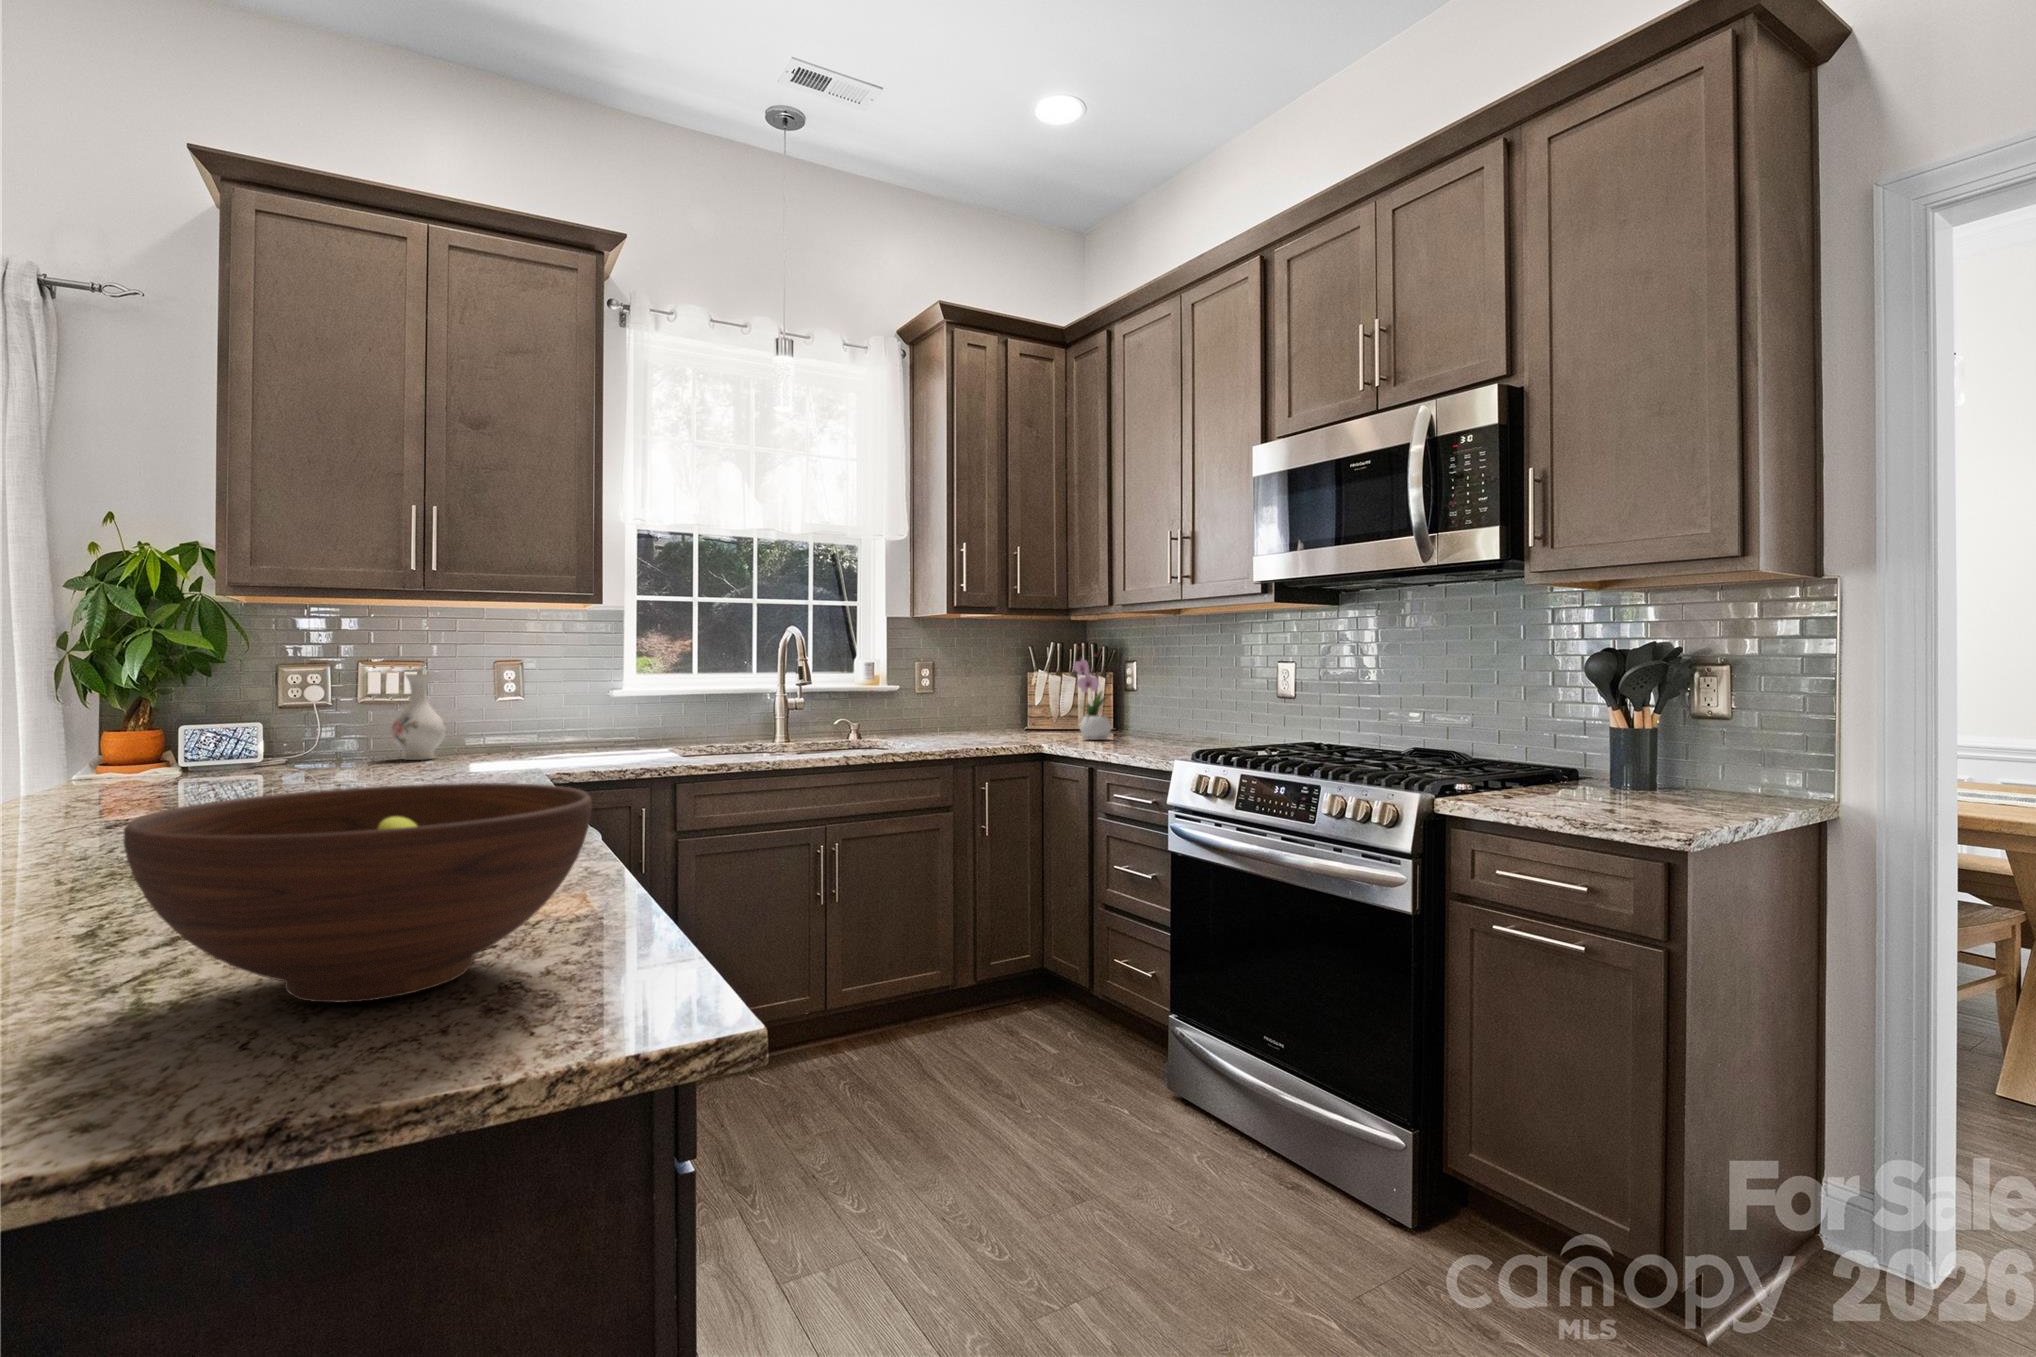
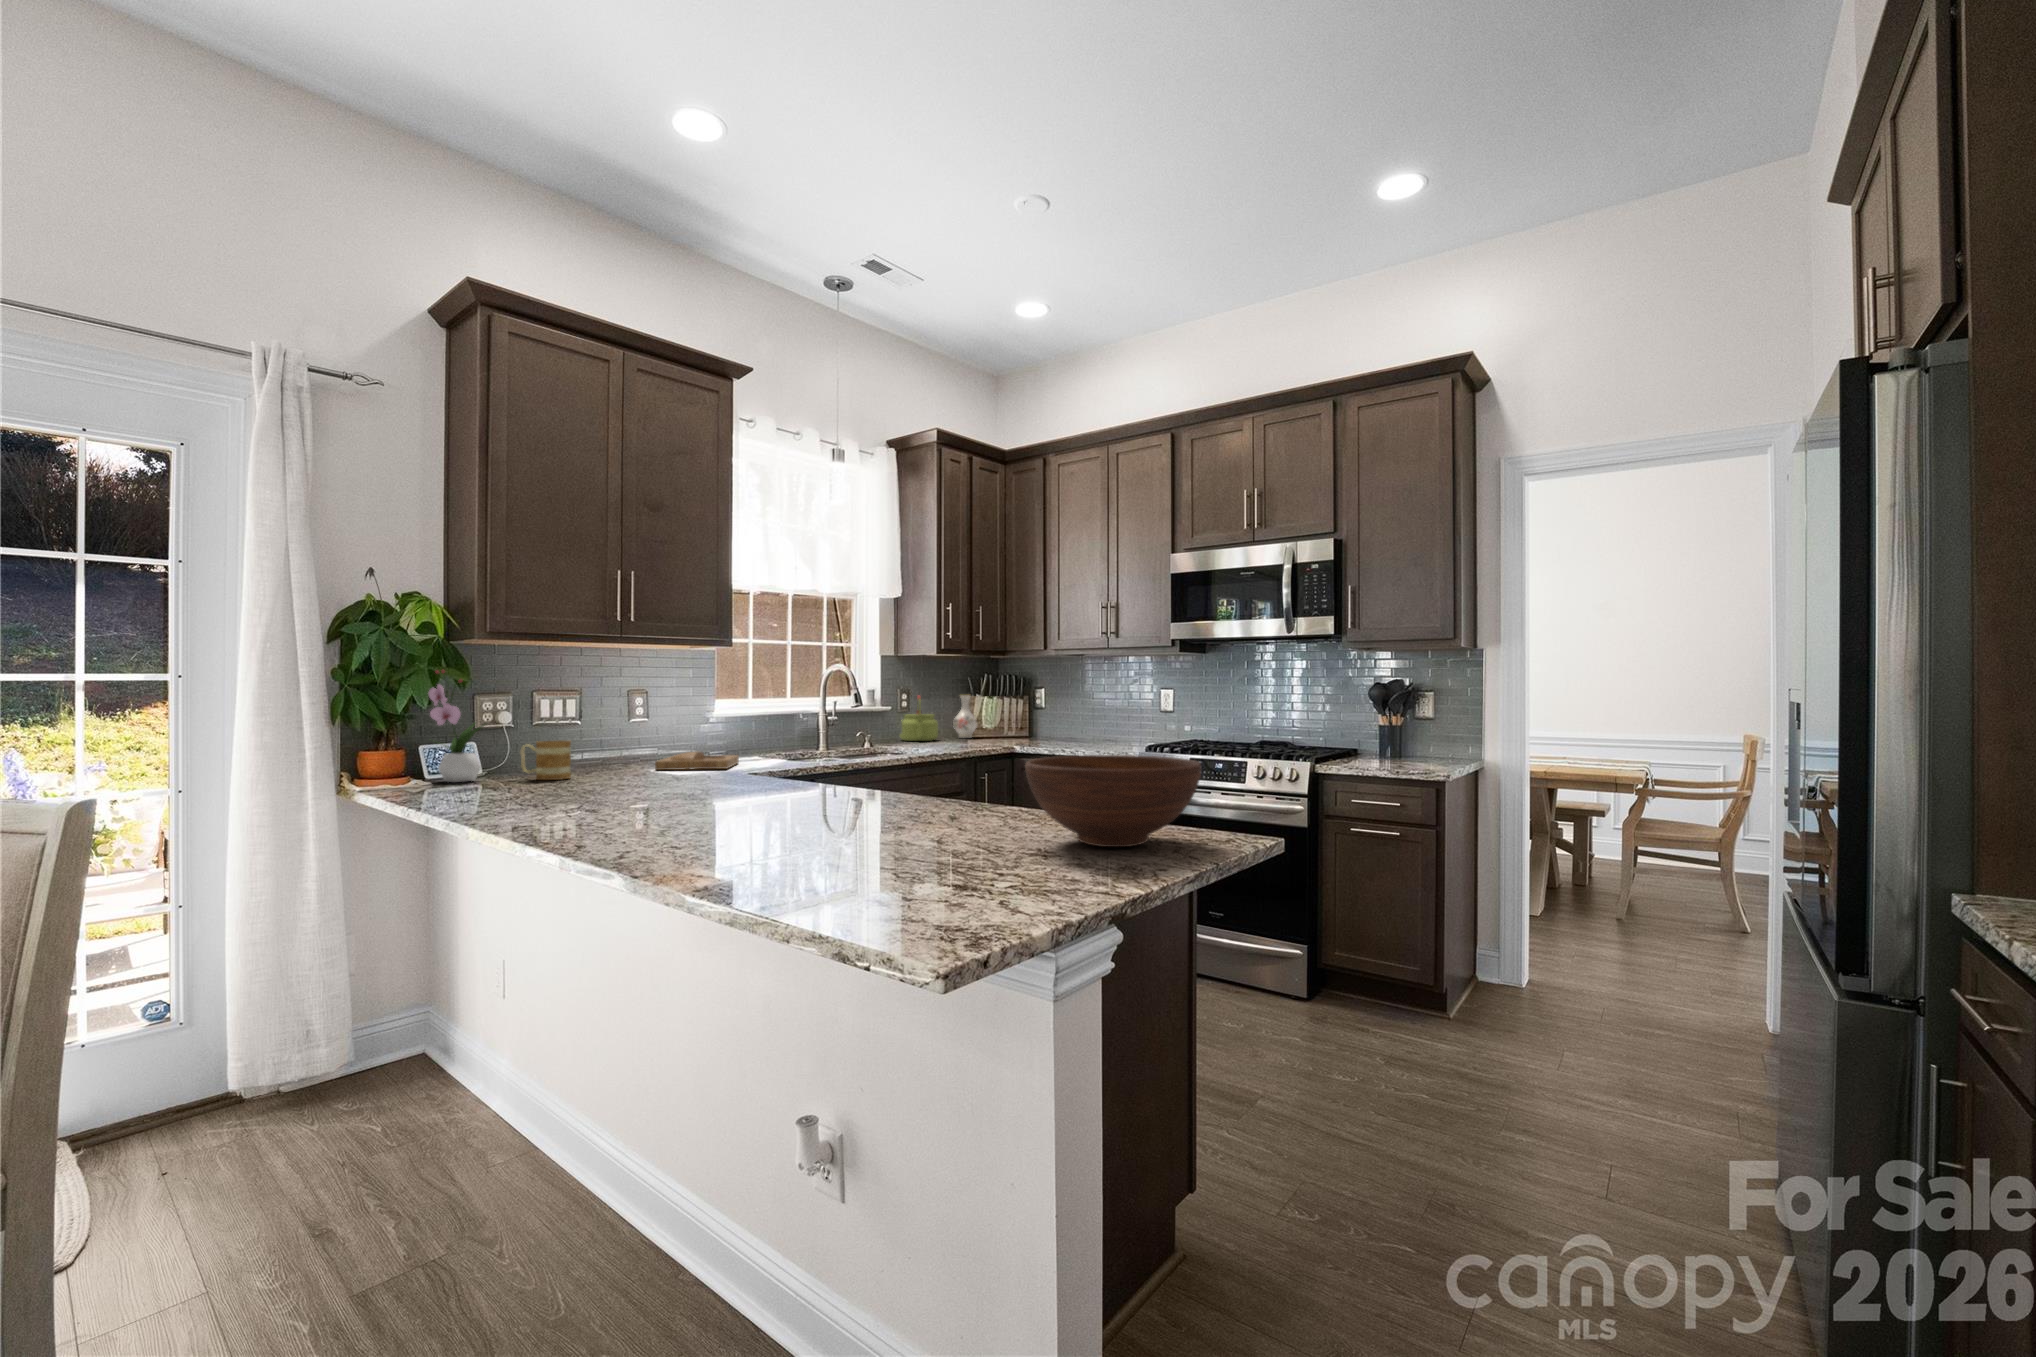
flower arrangement: present [1073,647,1111,740] -> present [428,670,485,782]
kettle: none [924,672,978,734] -> present [900,696,938,741]
vase: present [391,674,446,760] -> present [953,695,977,738]
mug: none [249,728,309,779] -> present [520,740,571,780]
tray: none [447,745,586,770] -> present [655,752,739,770]

